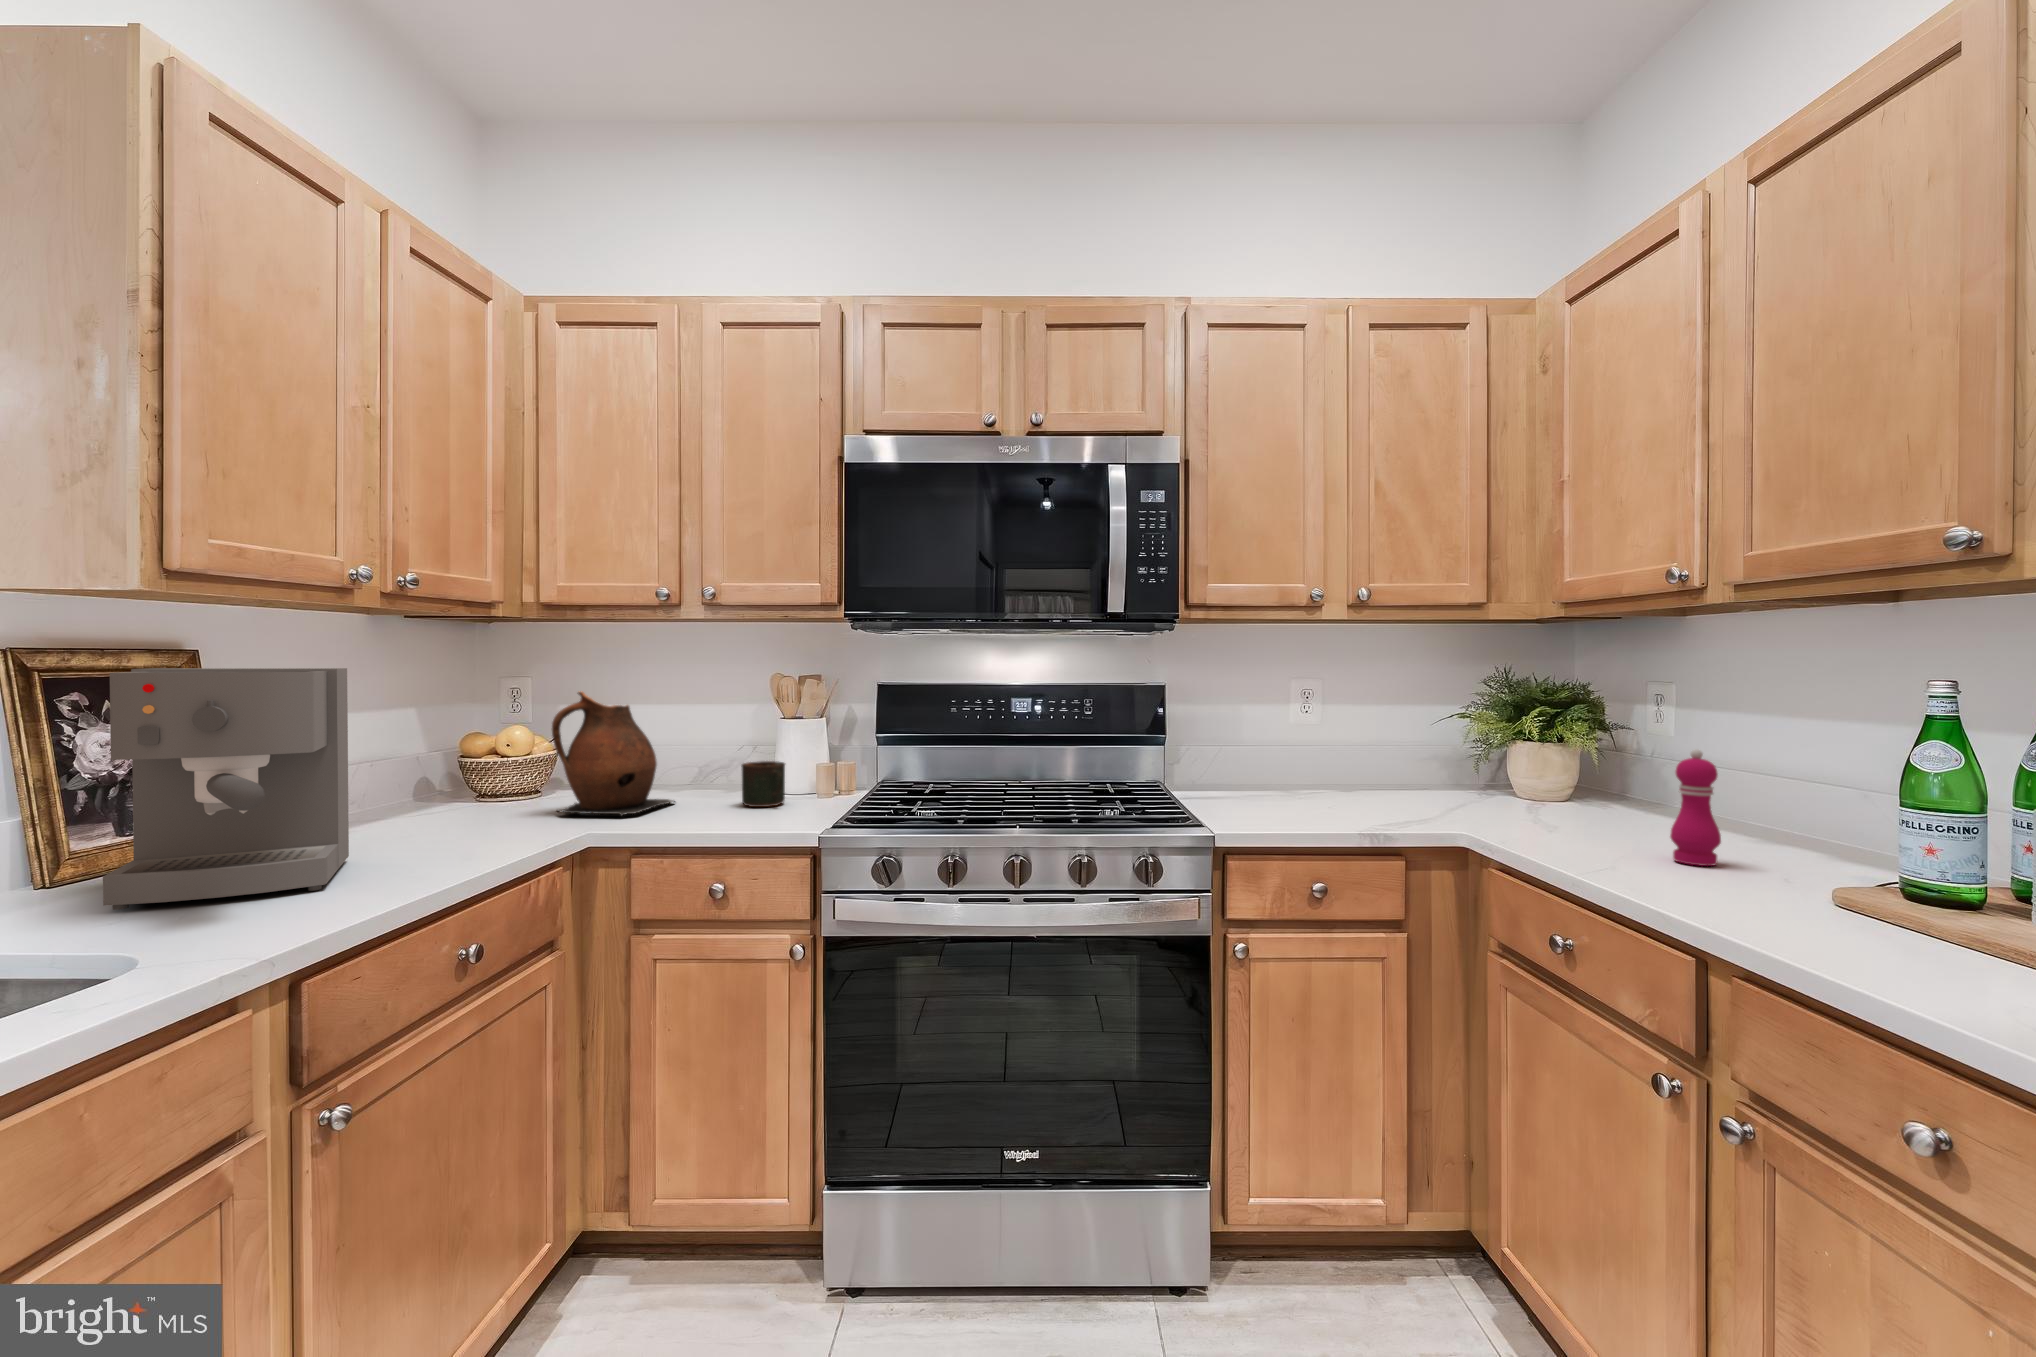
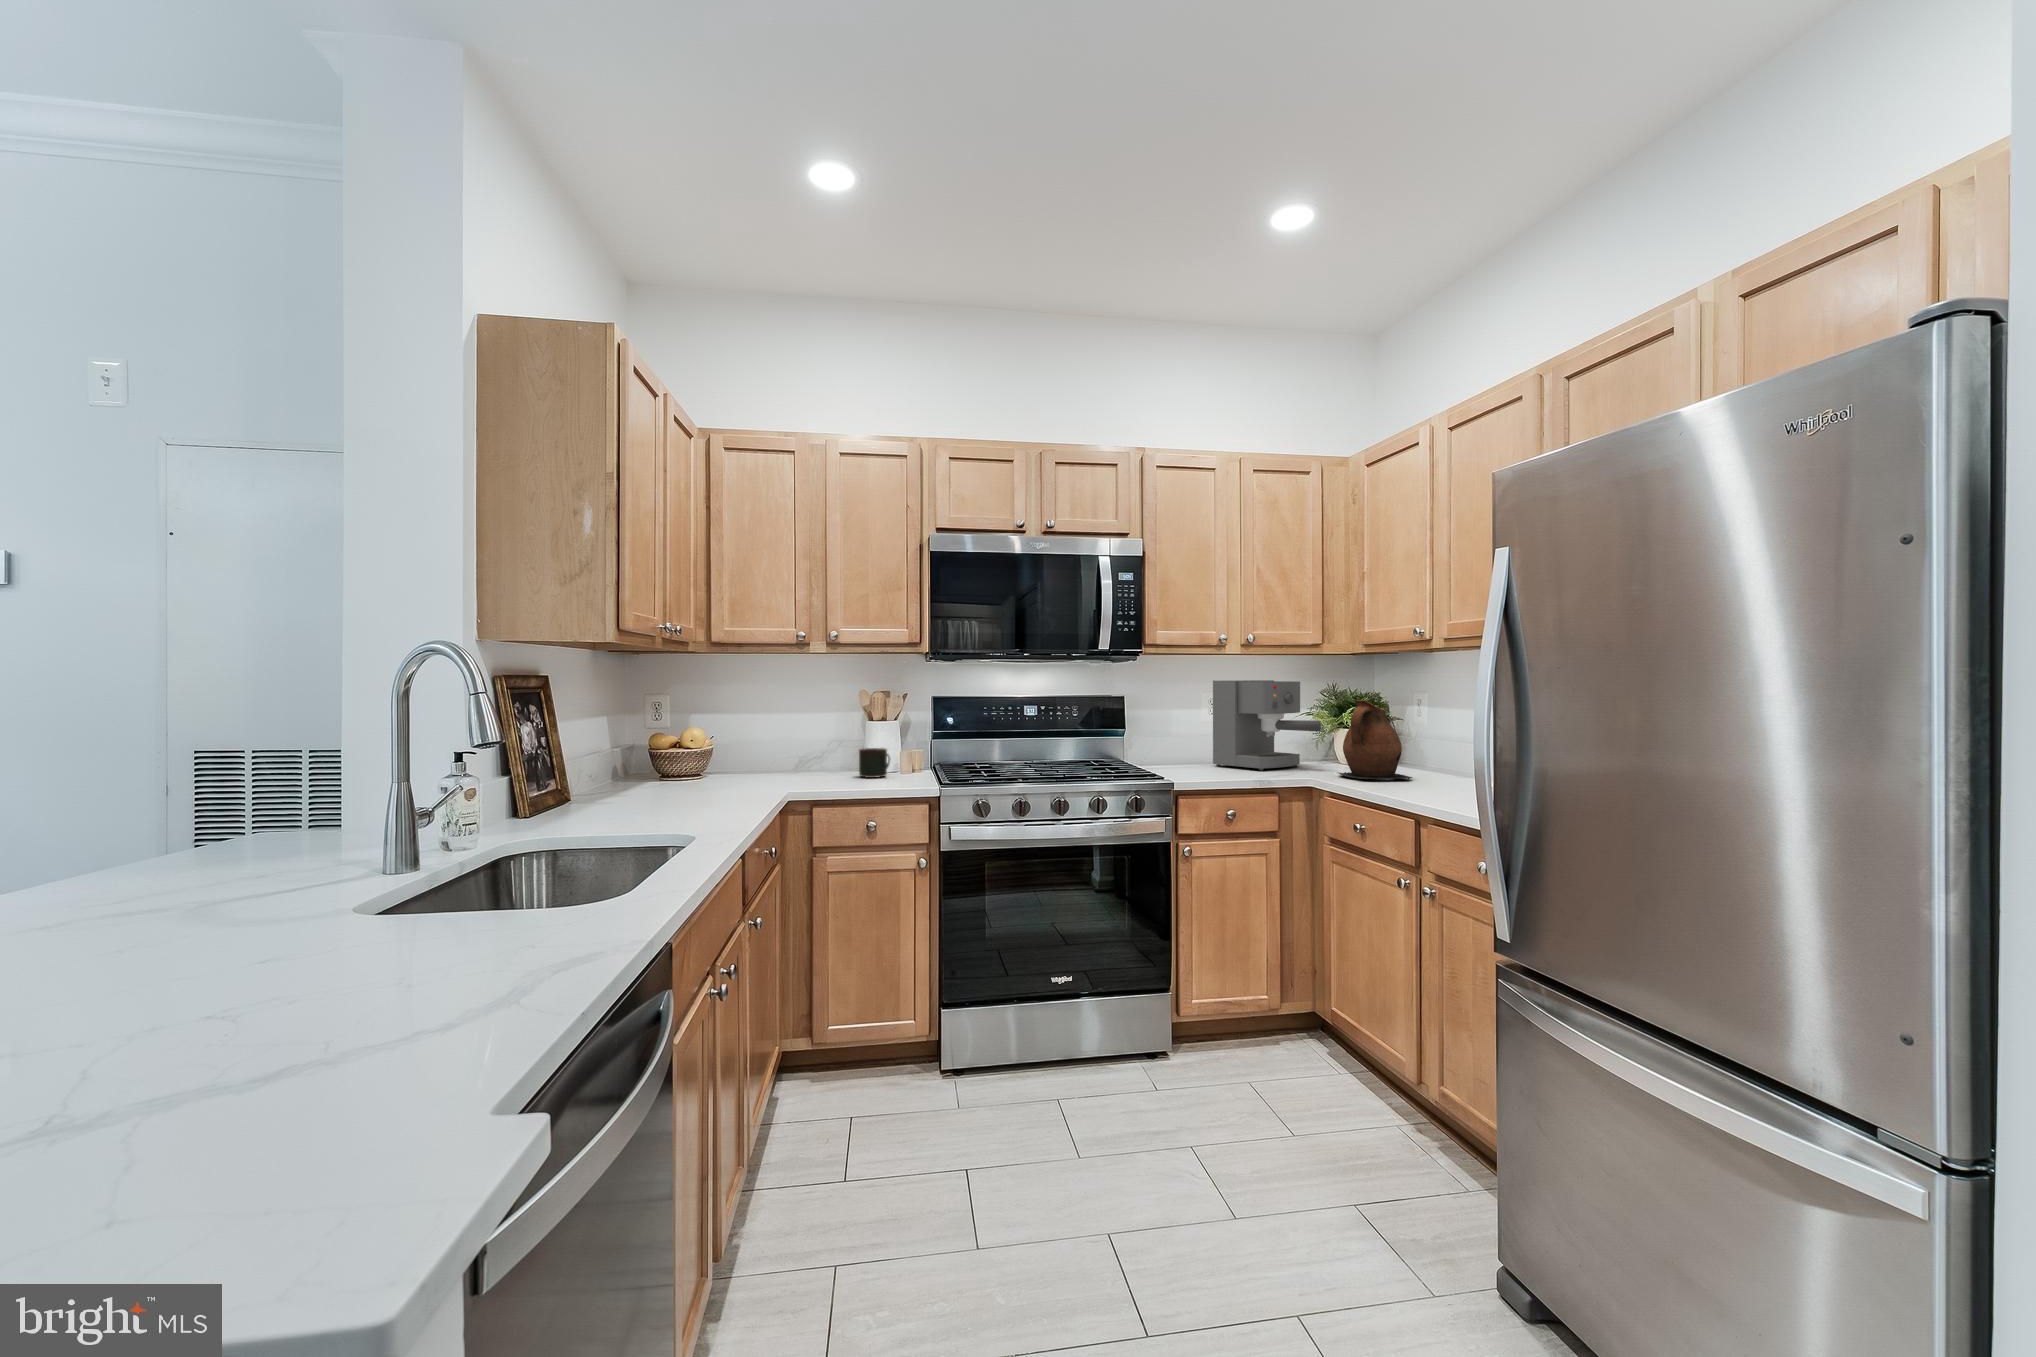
coffee maker: present [103,668,349,910] -> present [1213,680,1321,770]
ceramic pitcher: present [552,692,674,816] -> present [1339,700,1412,780]
pepper mill: present [1670,749,1721,866] -> none [1415,726,1439,787]

